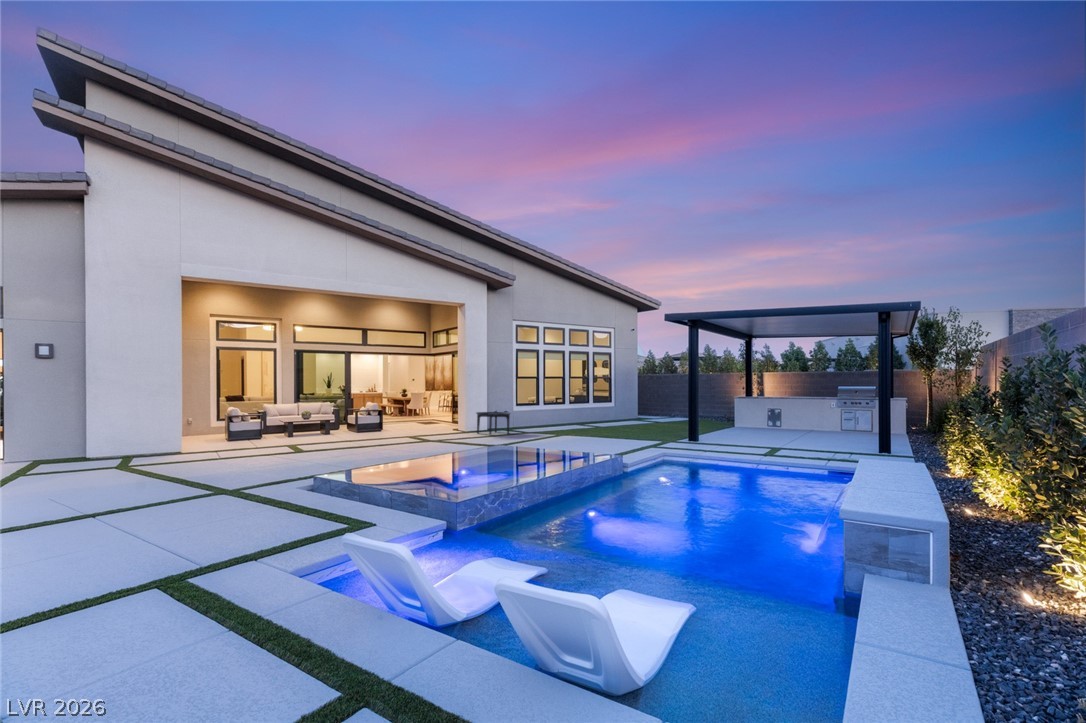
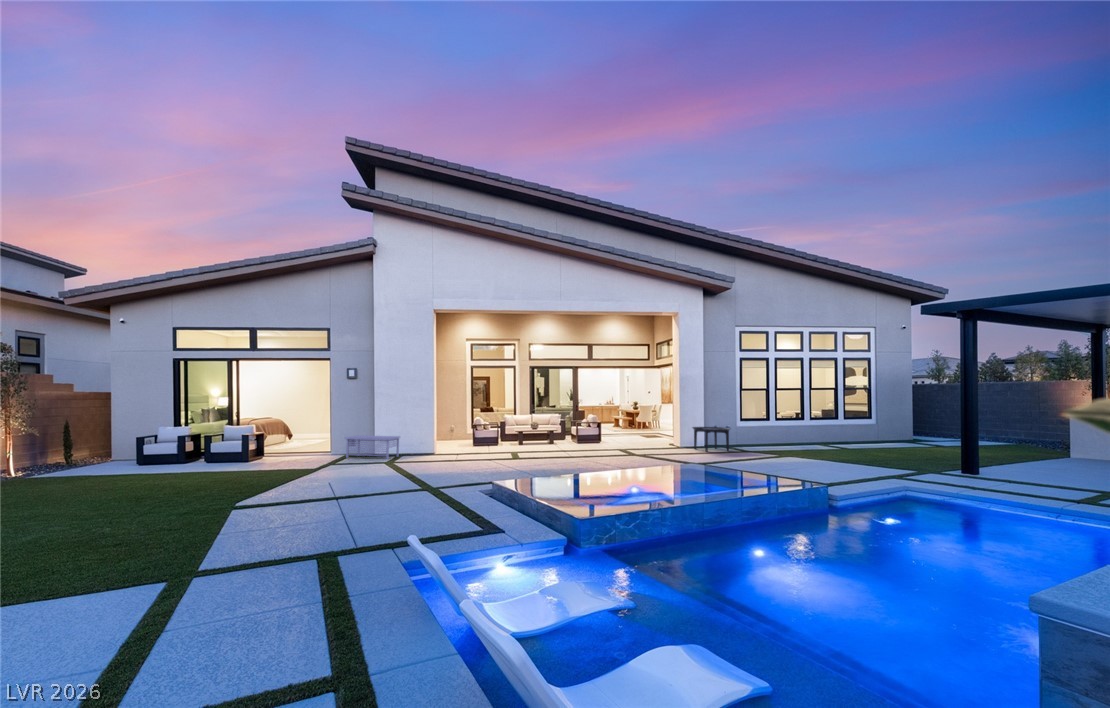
storage bench: none [38,434,131,466] -> present [345,435,400,459]

